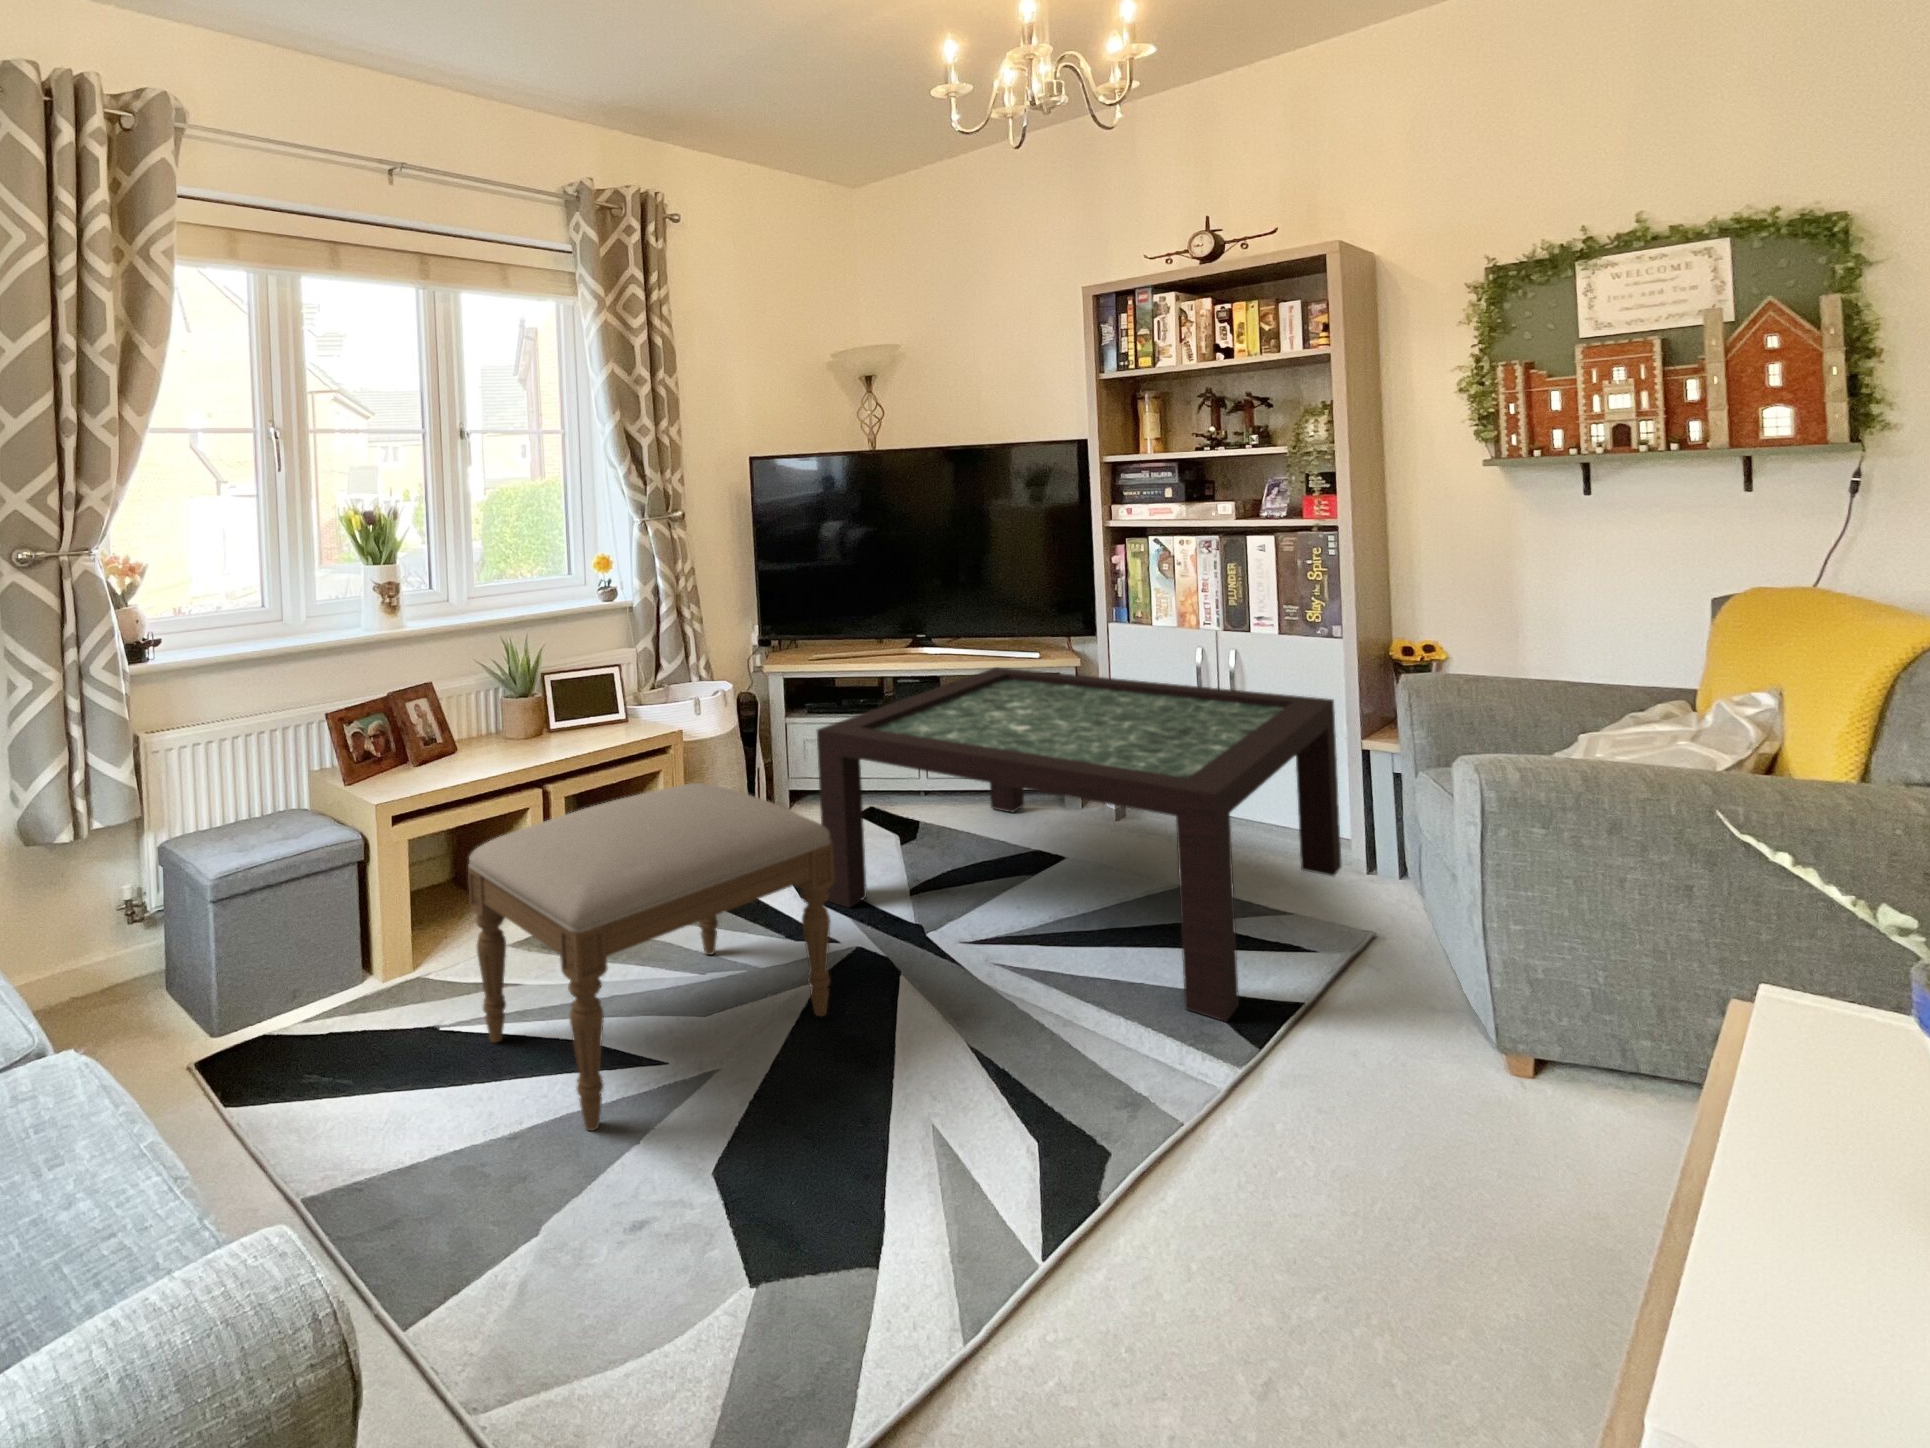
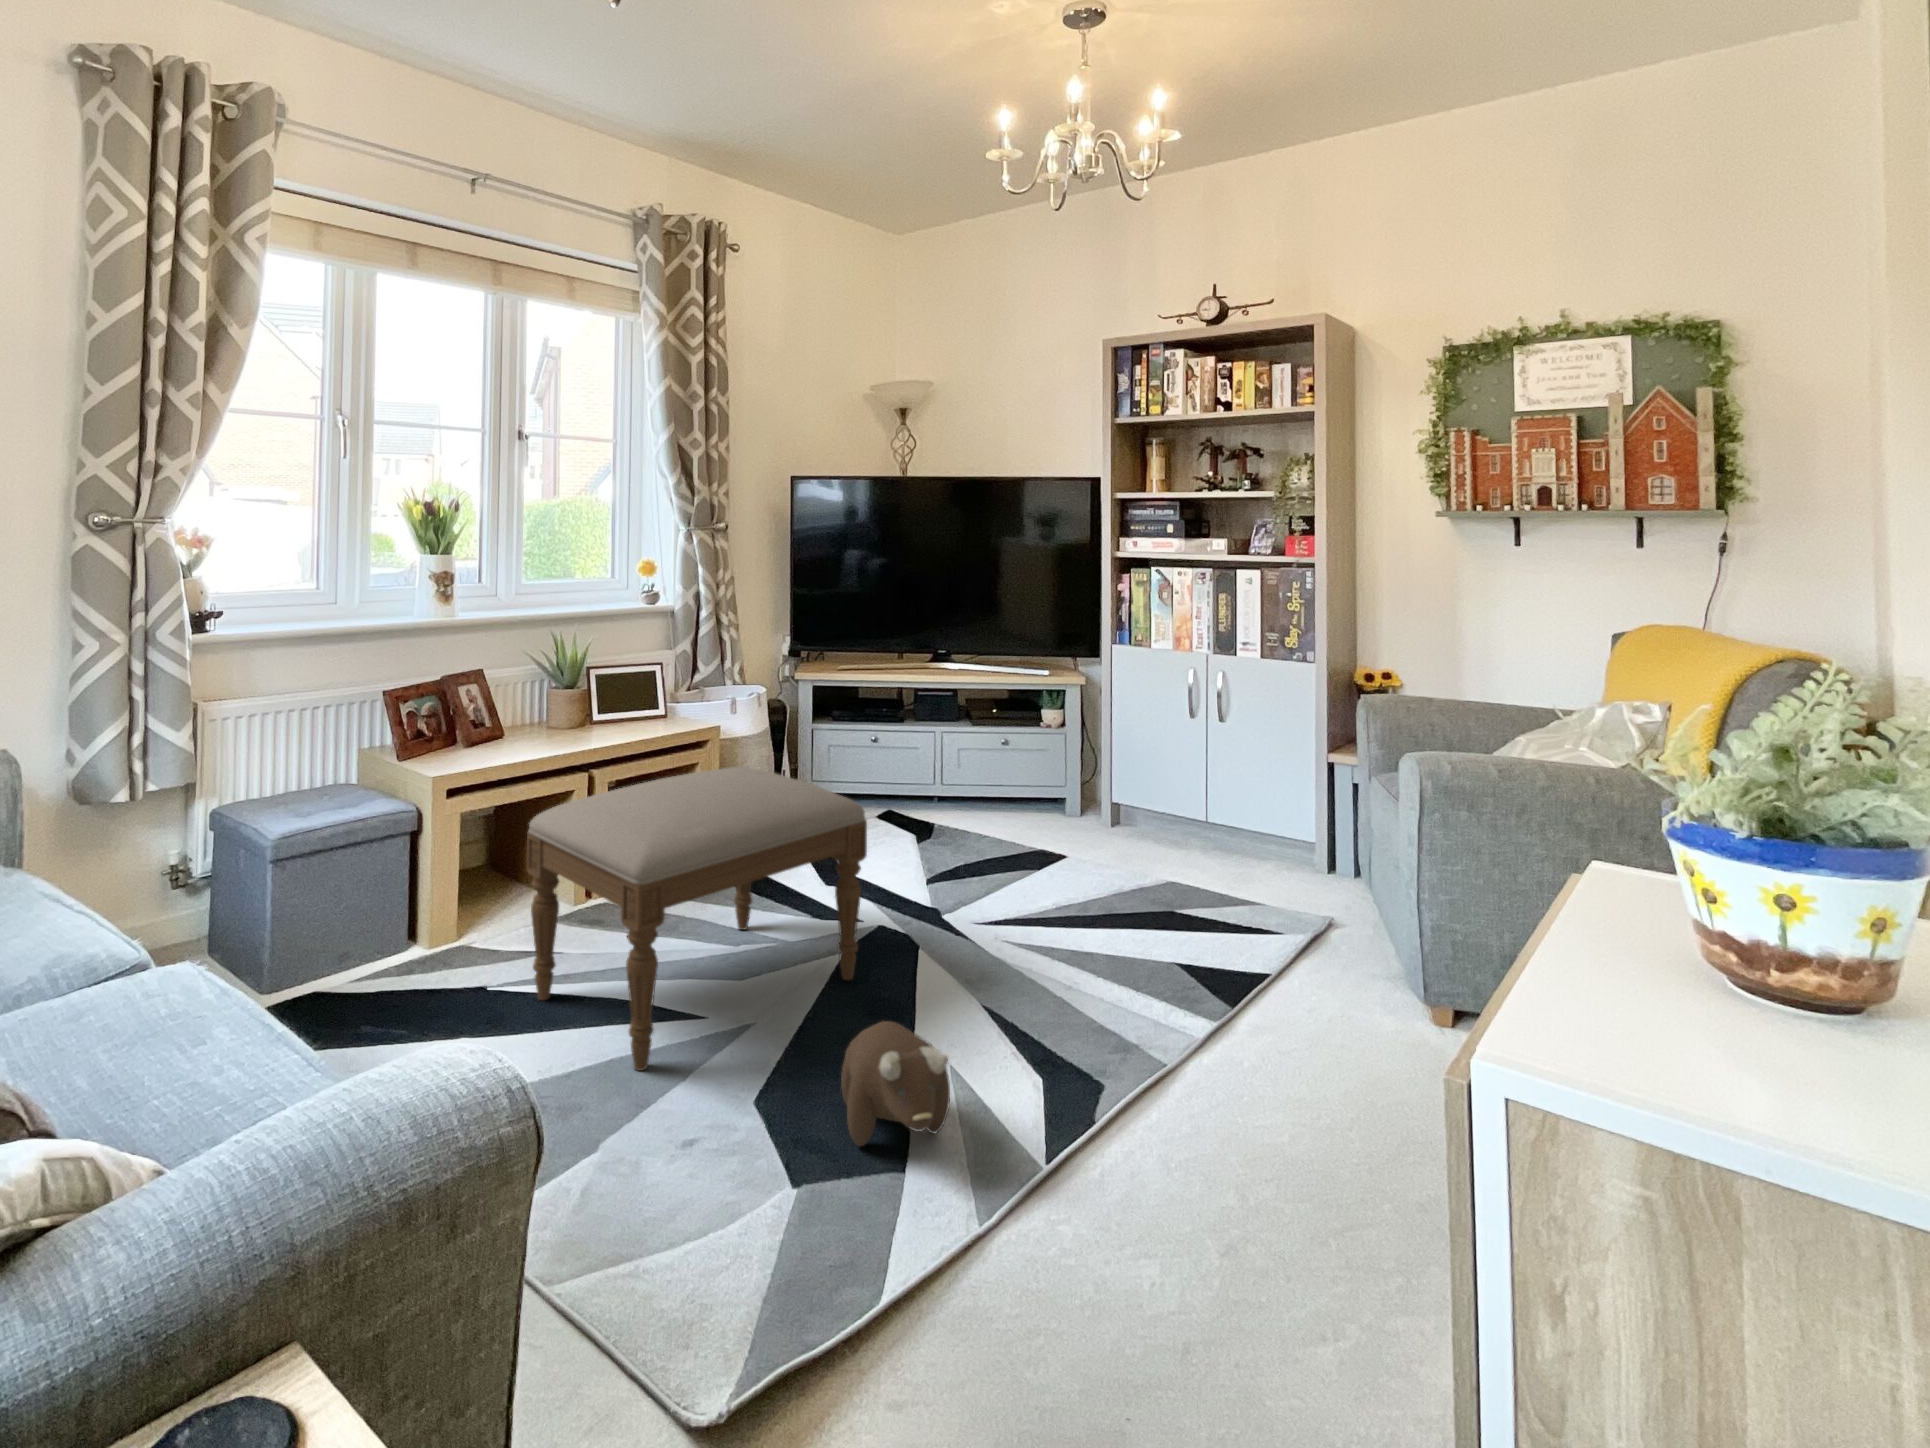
coffee table: present [817,667,1341,1022] -> none [849,682,1306,986]
plush toy: none [806,1087,929,1232] -> present [841,1021,950,1146]

